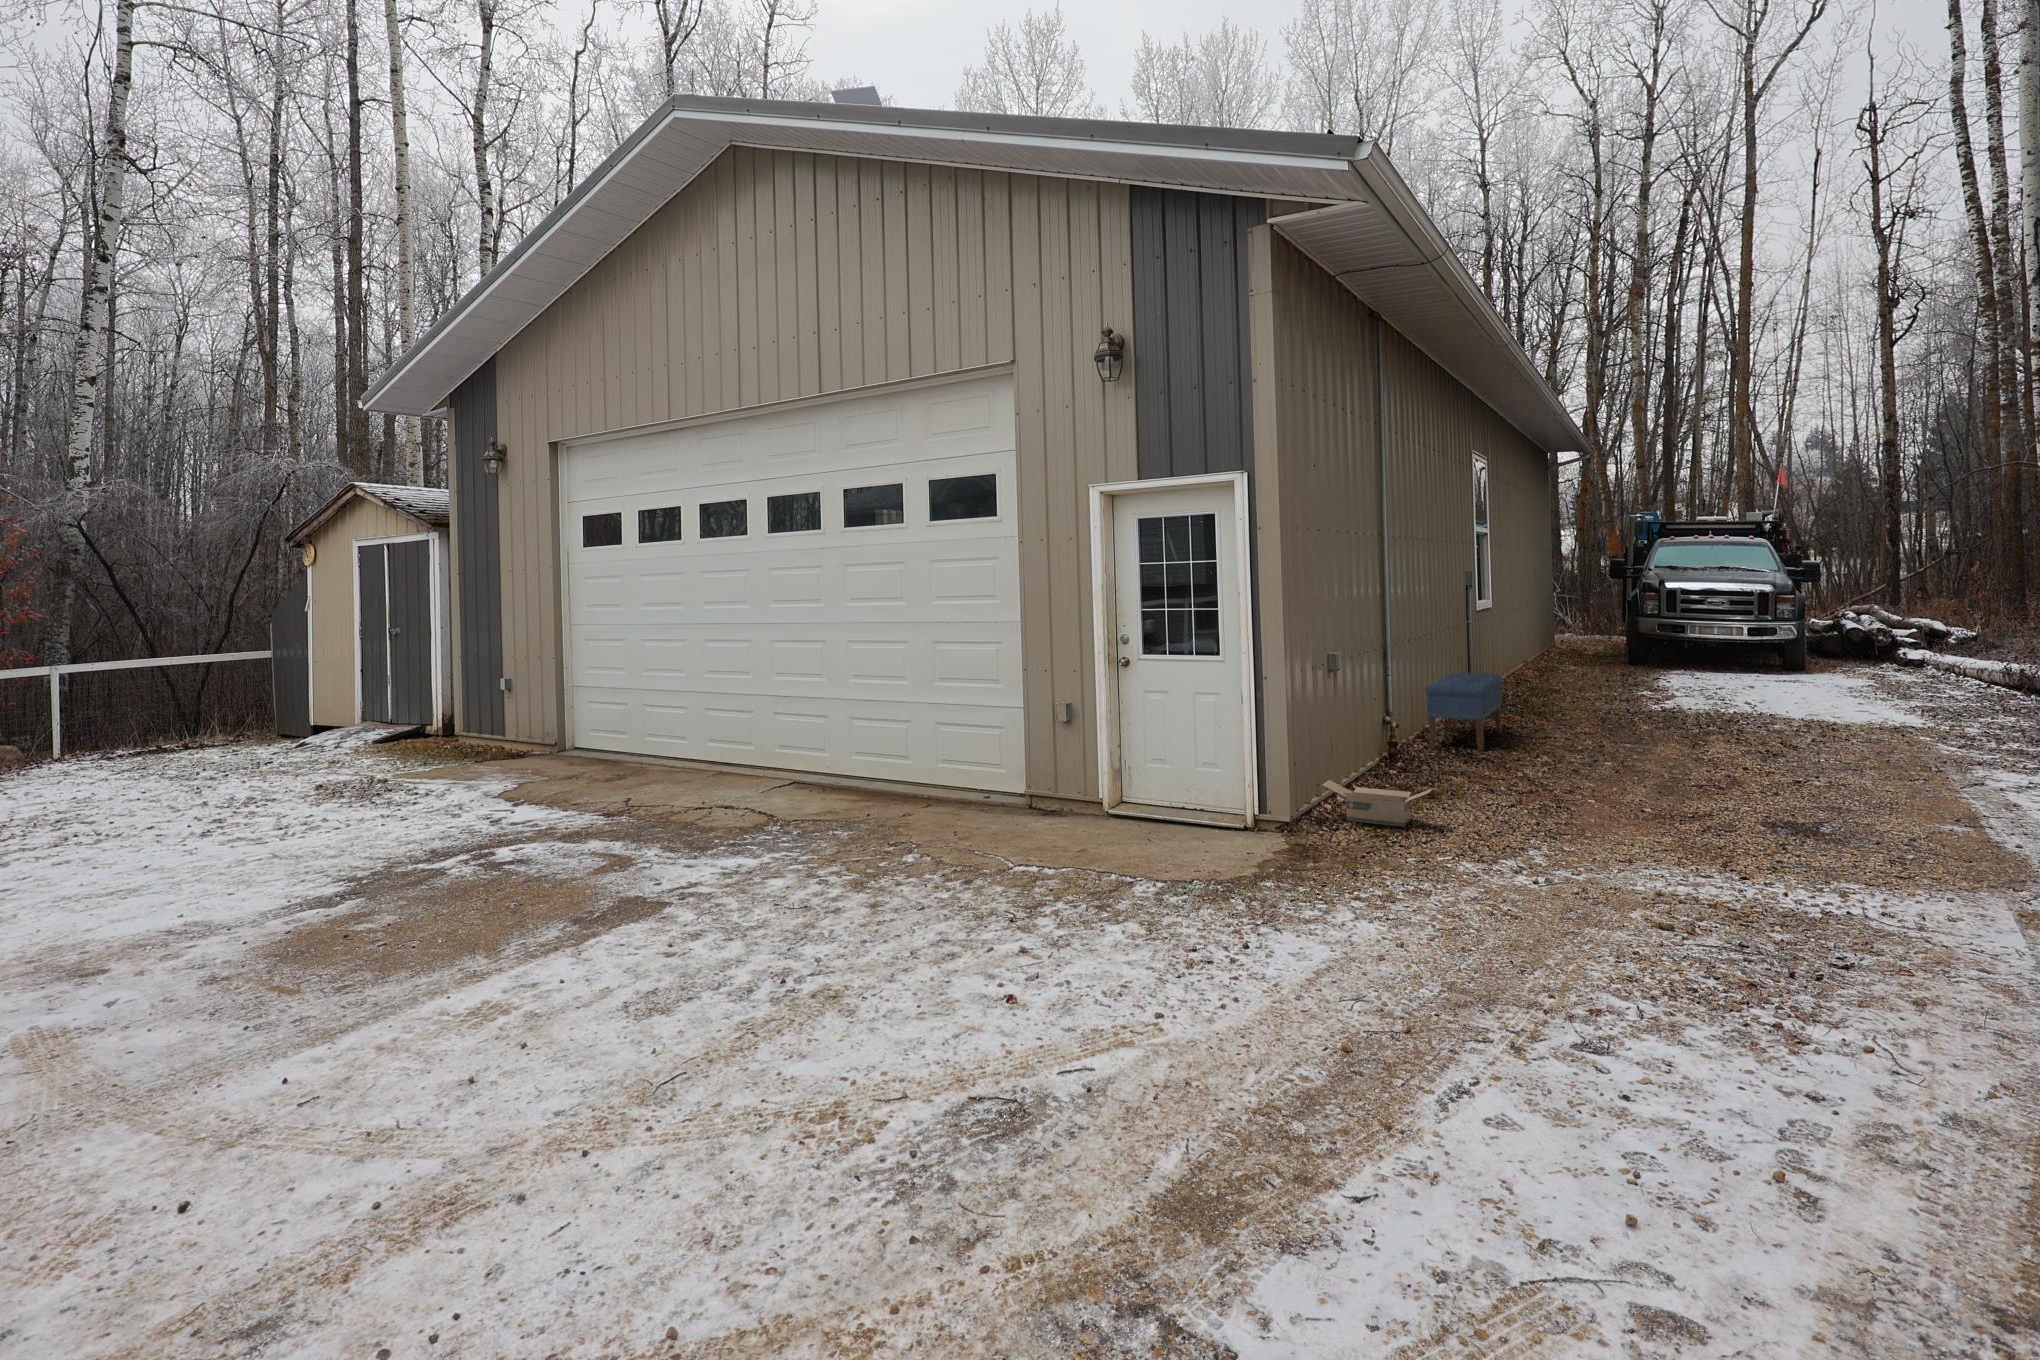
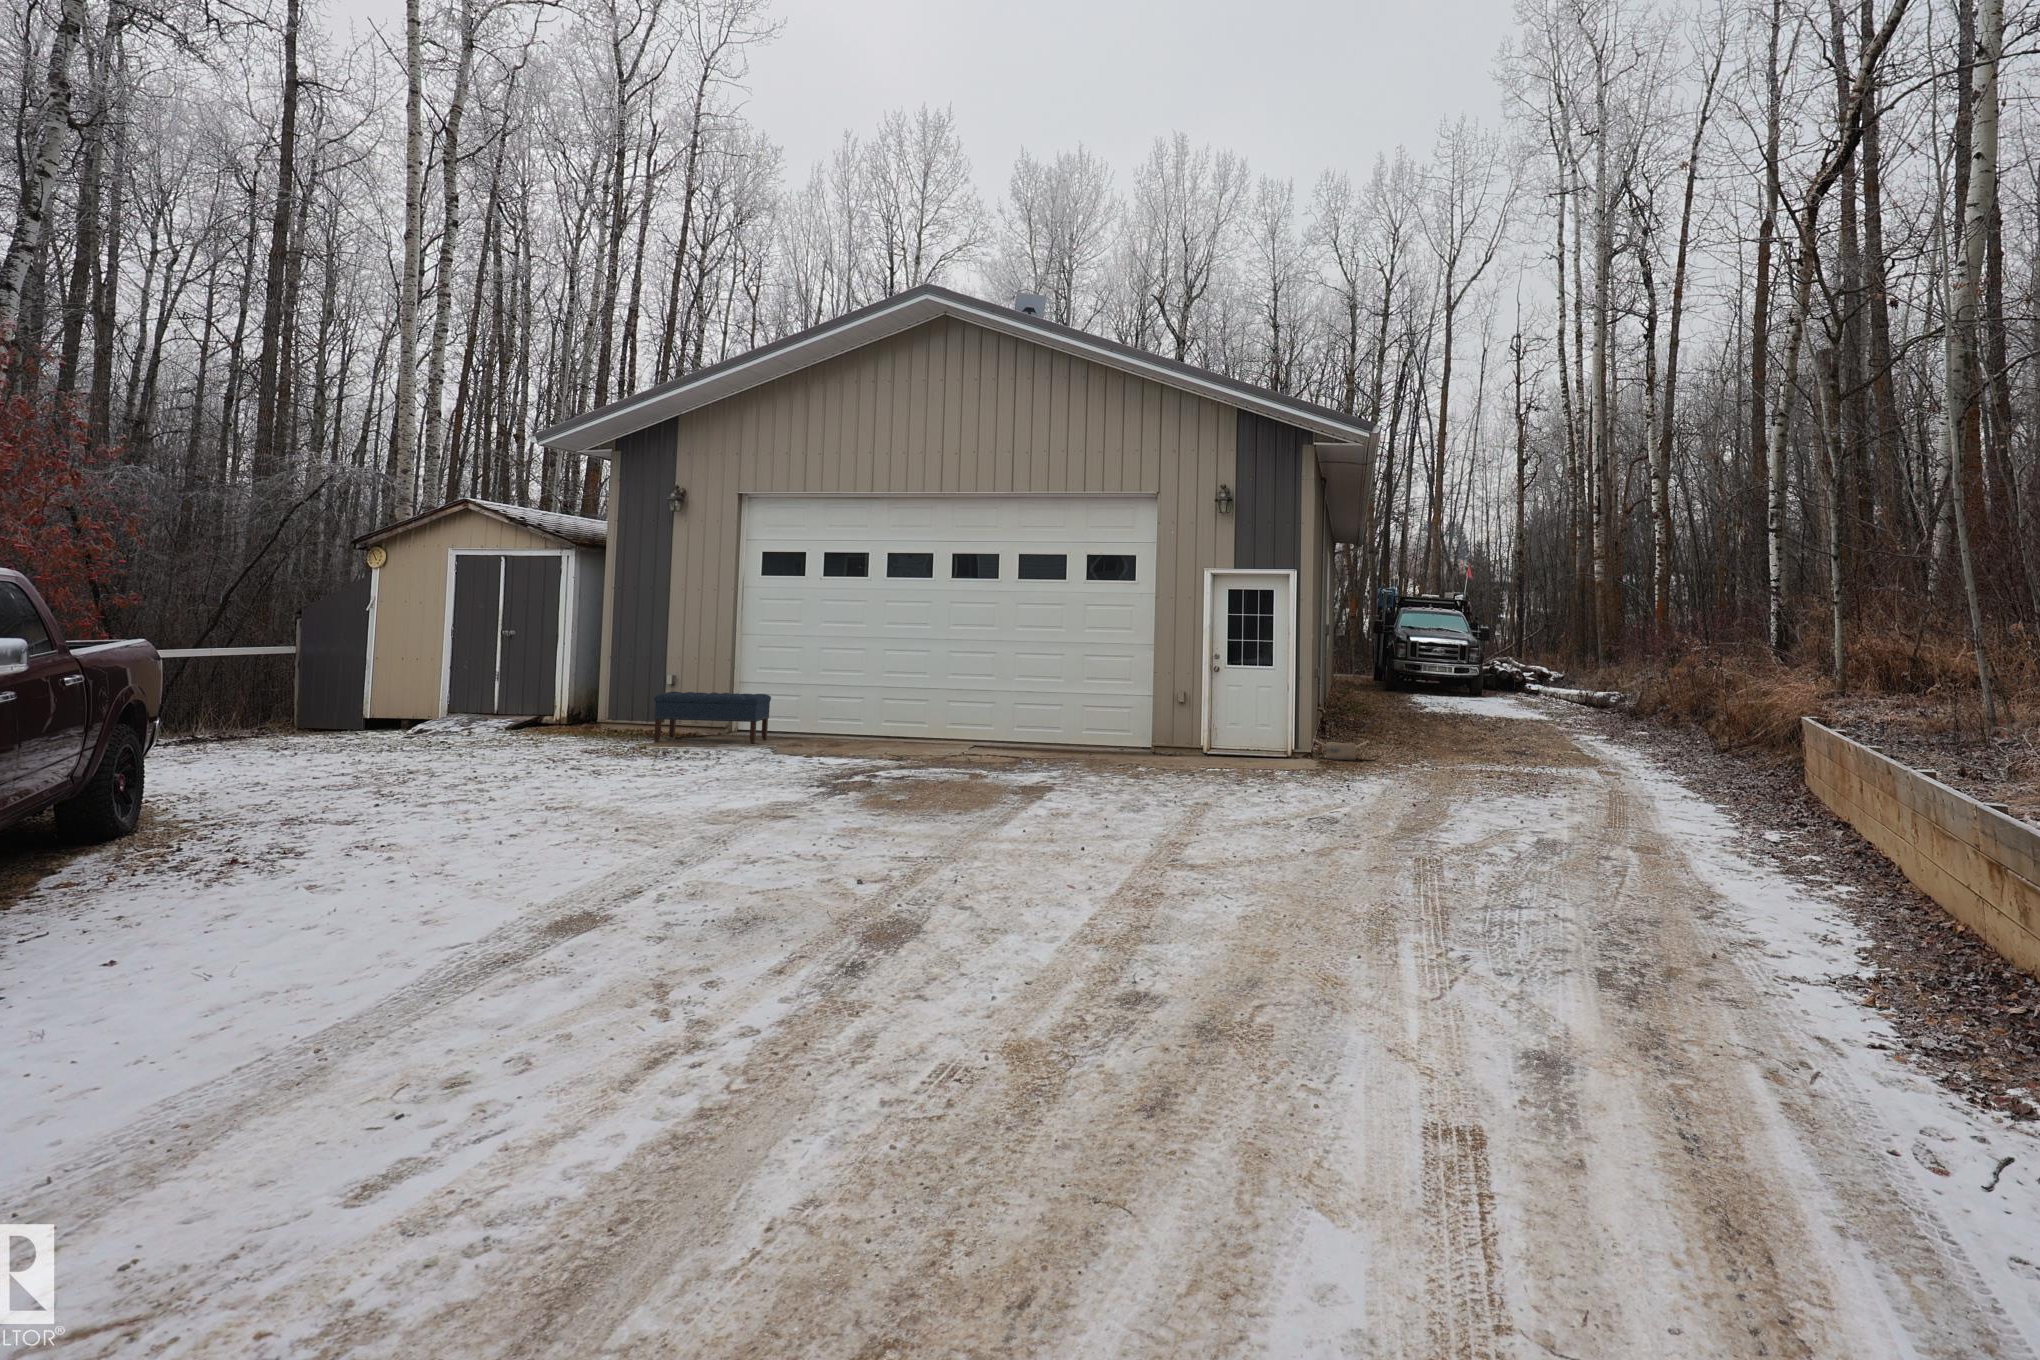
bench: present [1425,673,1502,751] -> present [654,692,771,744]

